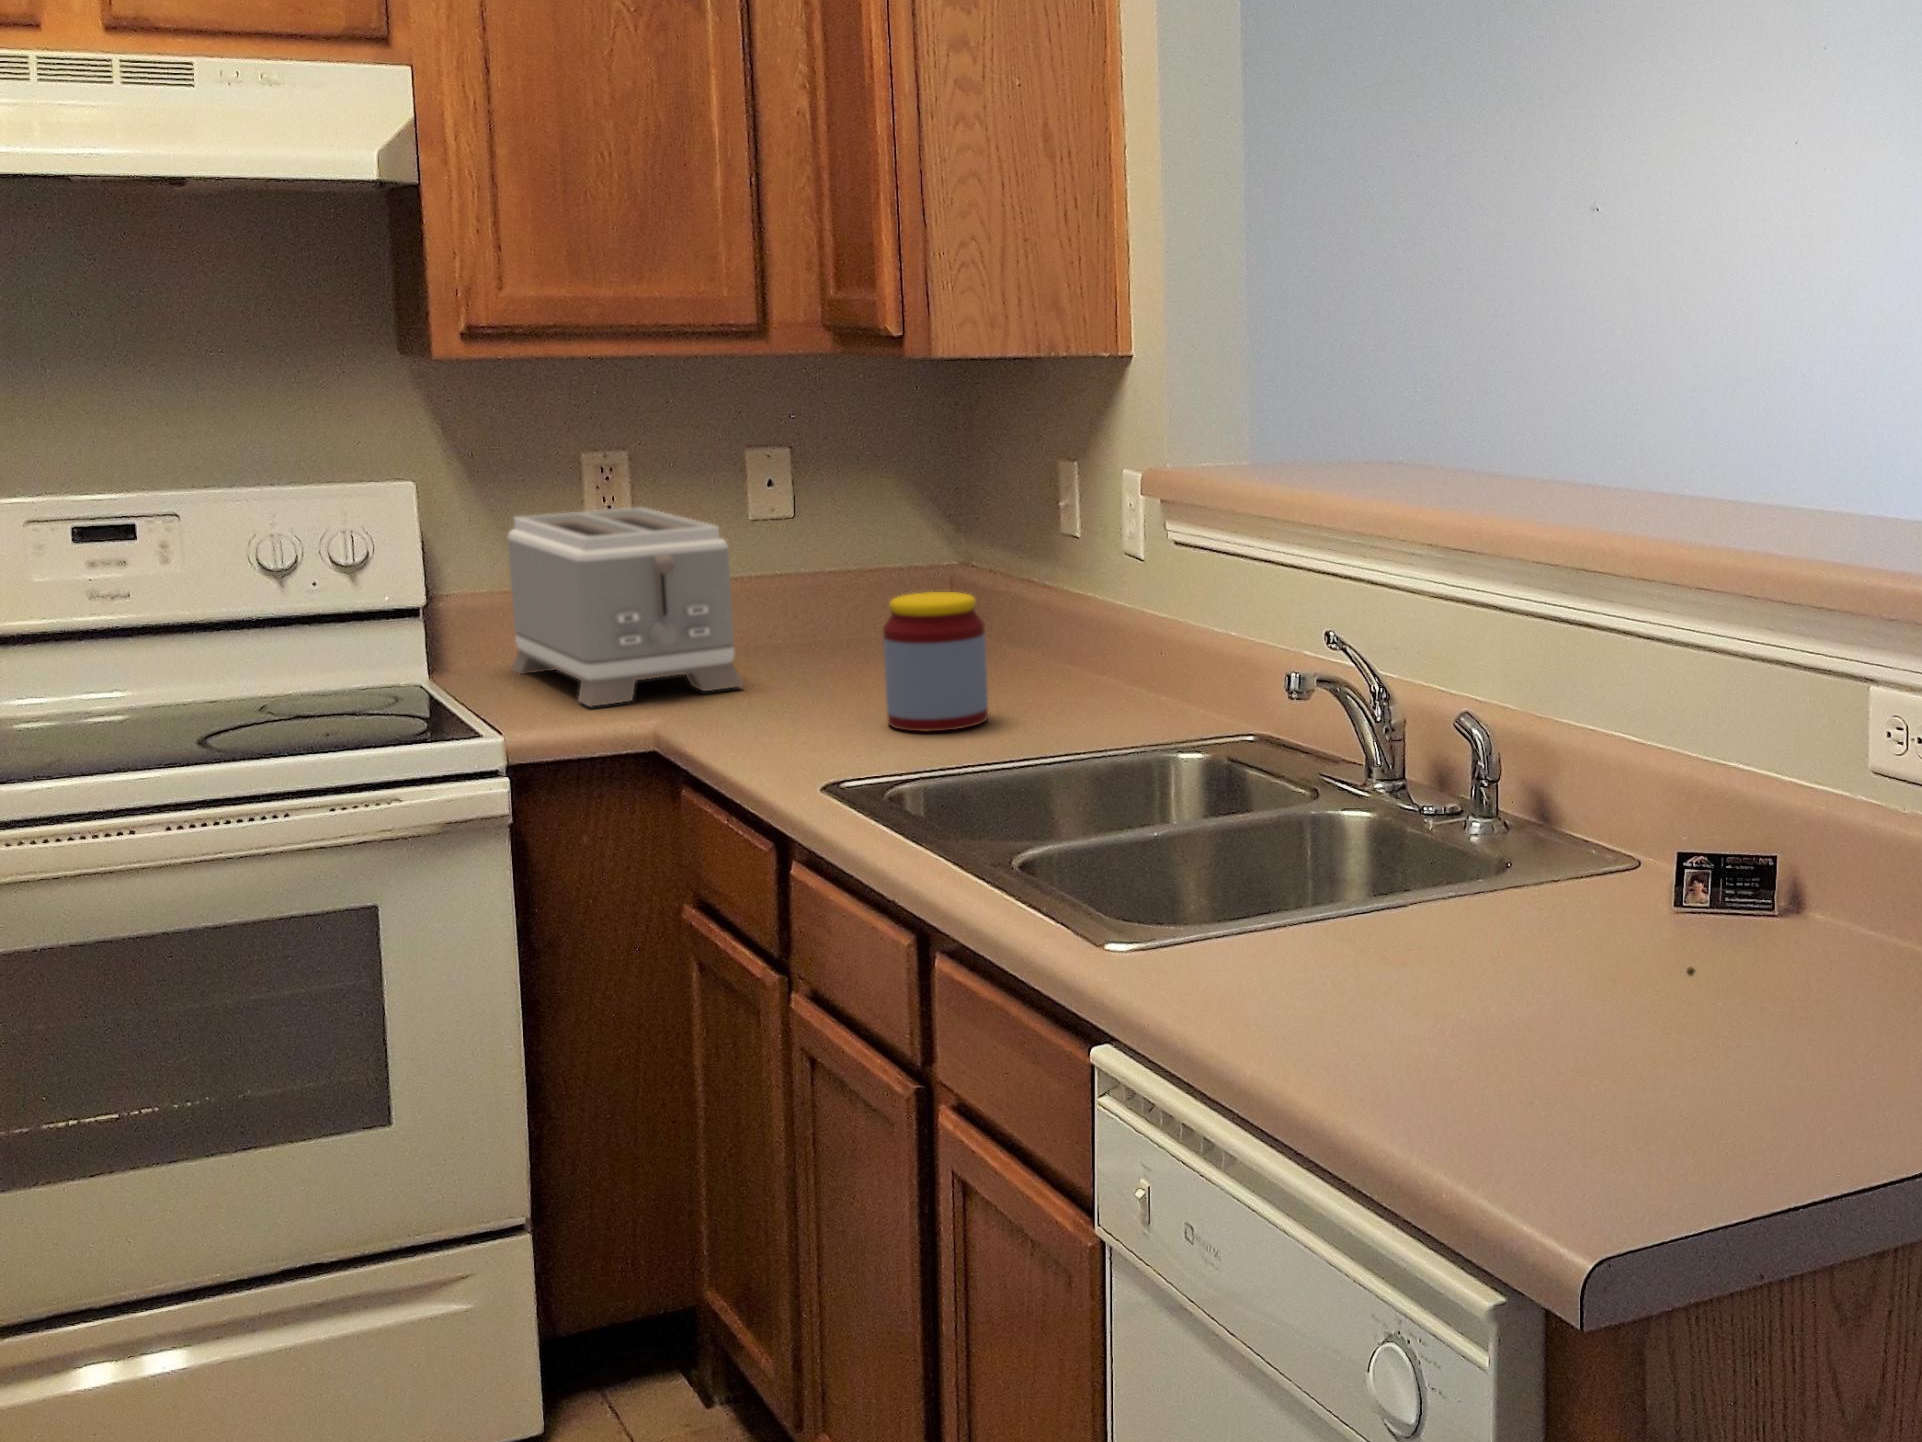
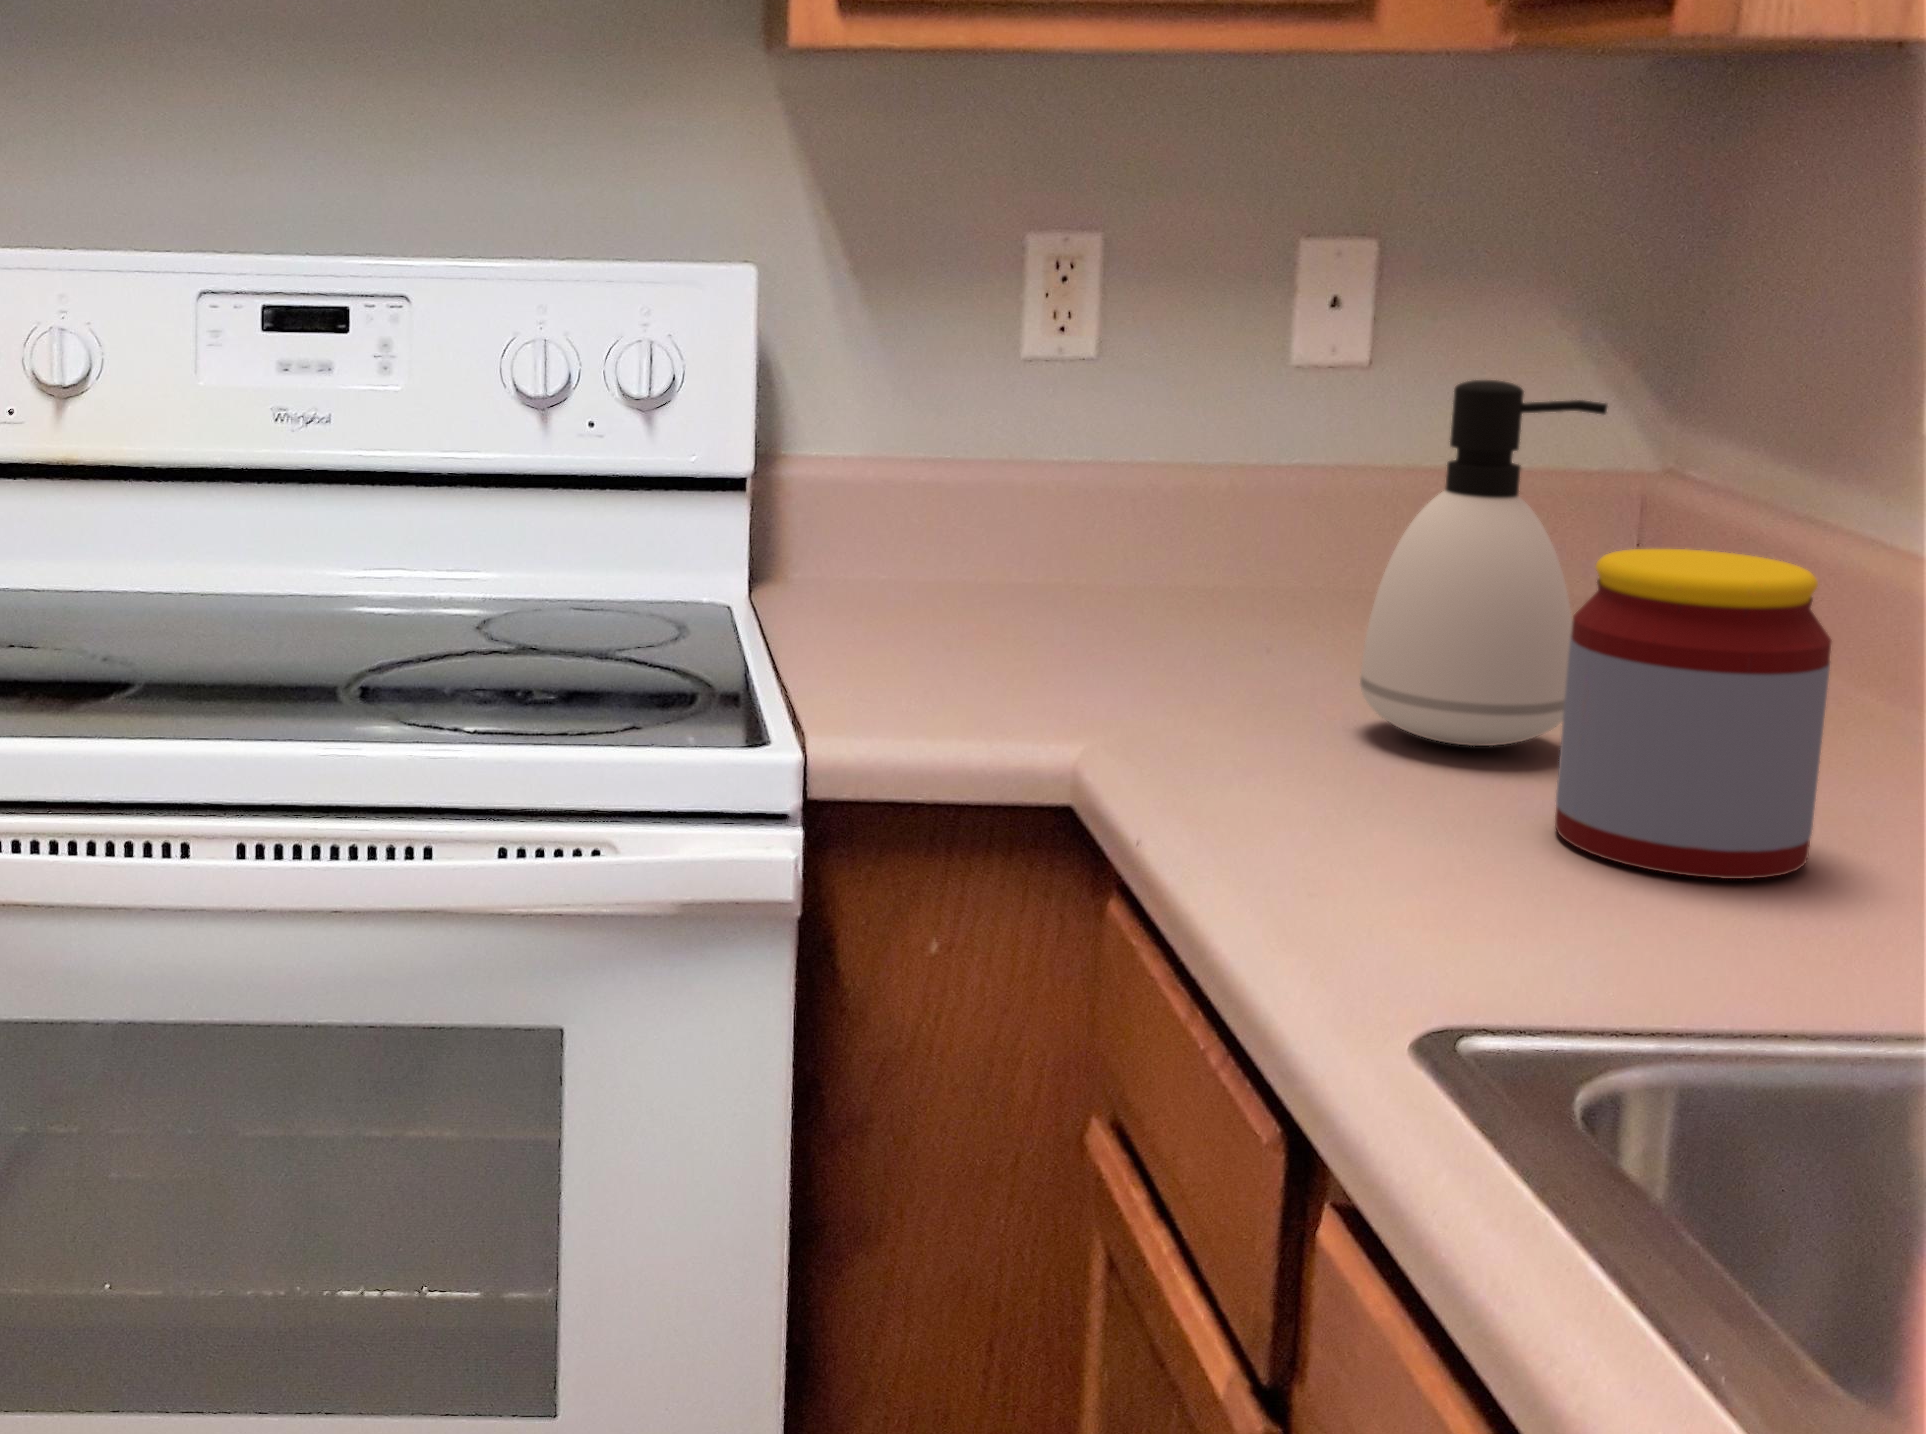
toaster: present [507,507,743,706] -> none [870,338,1254,685]
soap dispenser: none [798,522,895,697] -> present [1360,380,1607,746]

